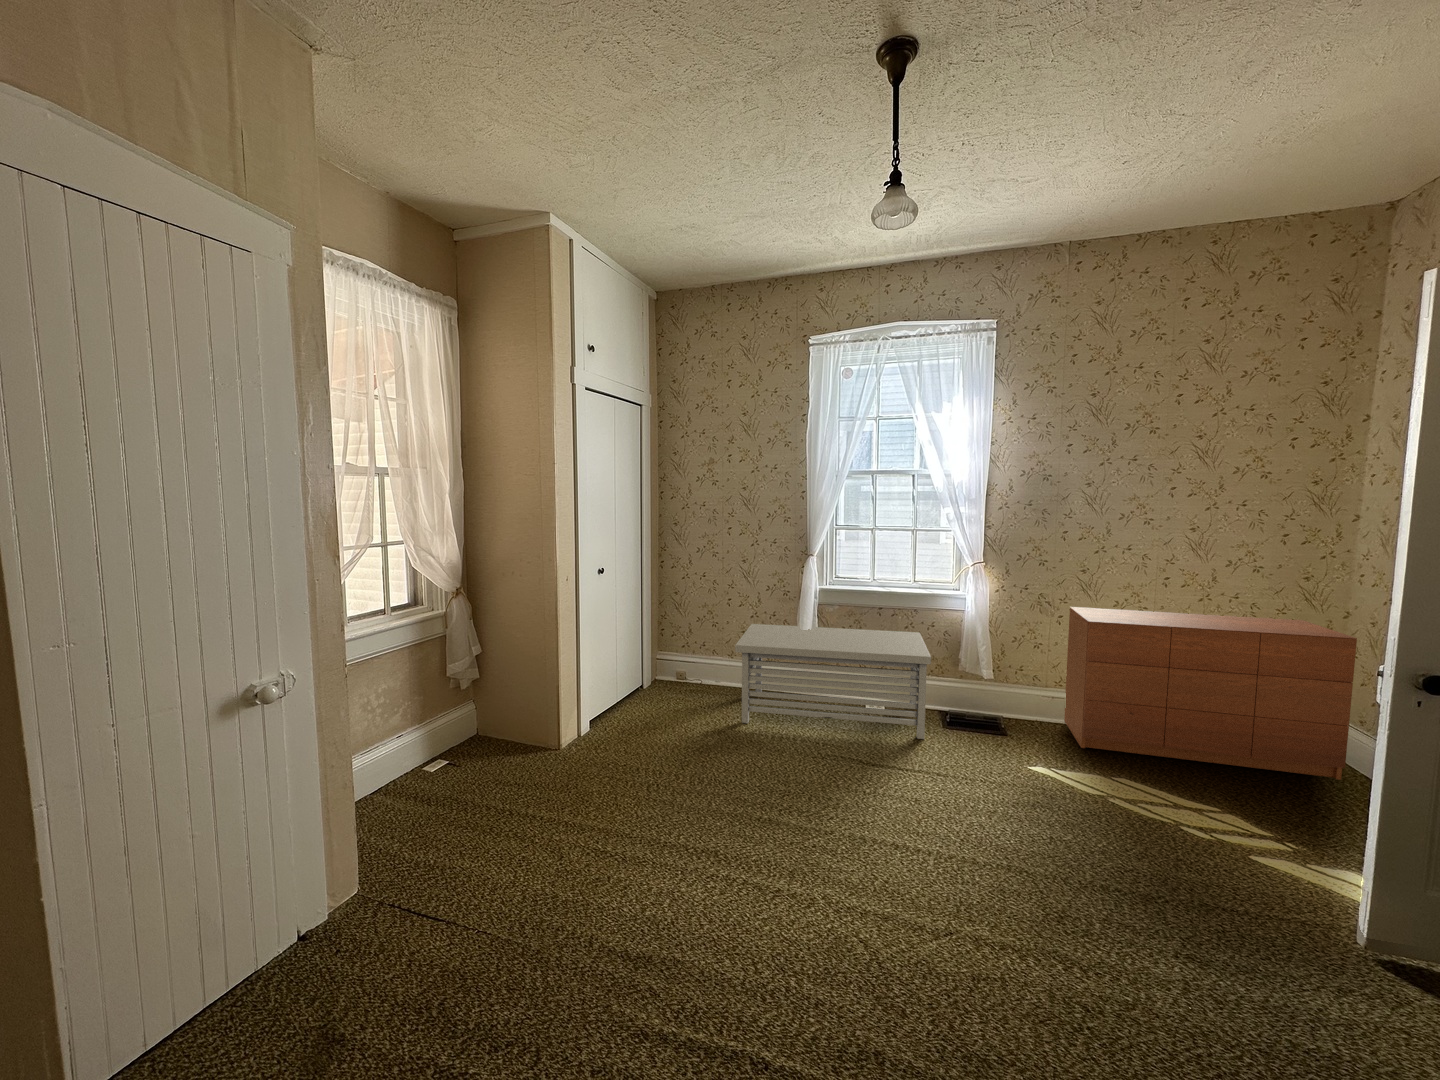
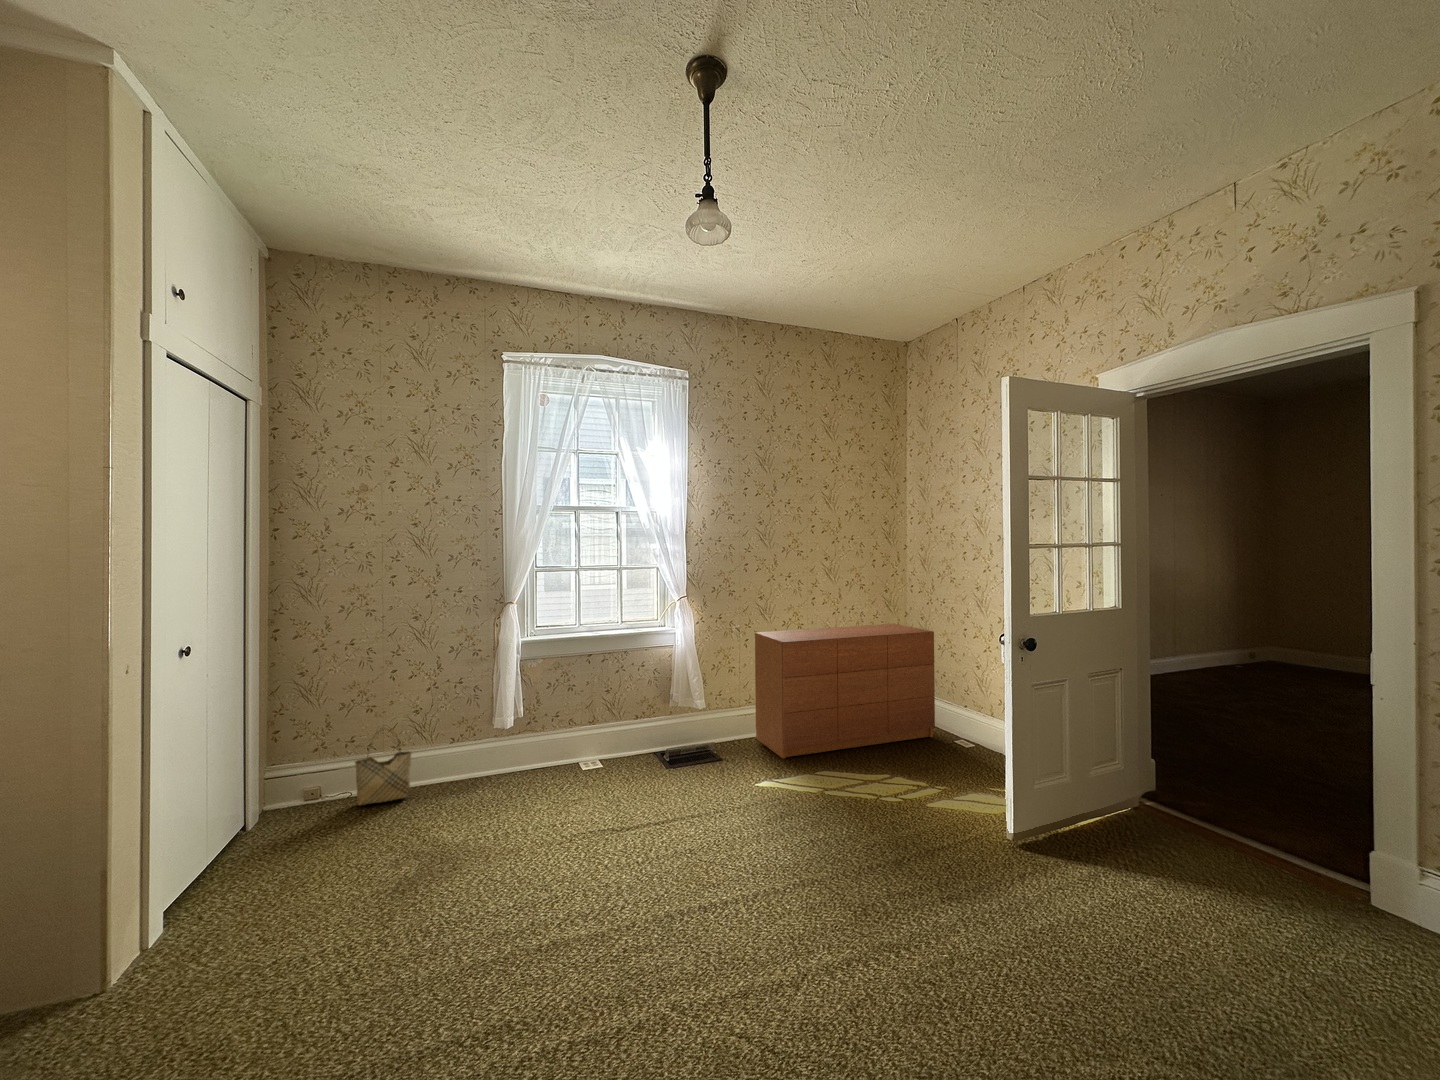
storage bench: present [735,624,931,739] -> none [430,677,662,831]
woven basket: none [701,641,738,694] -> present [355,740,412,805]

